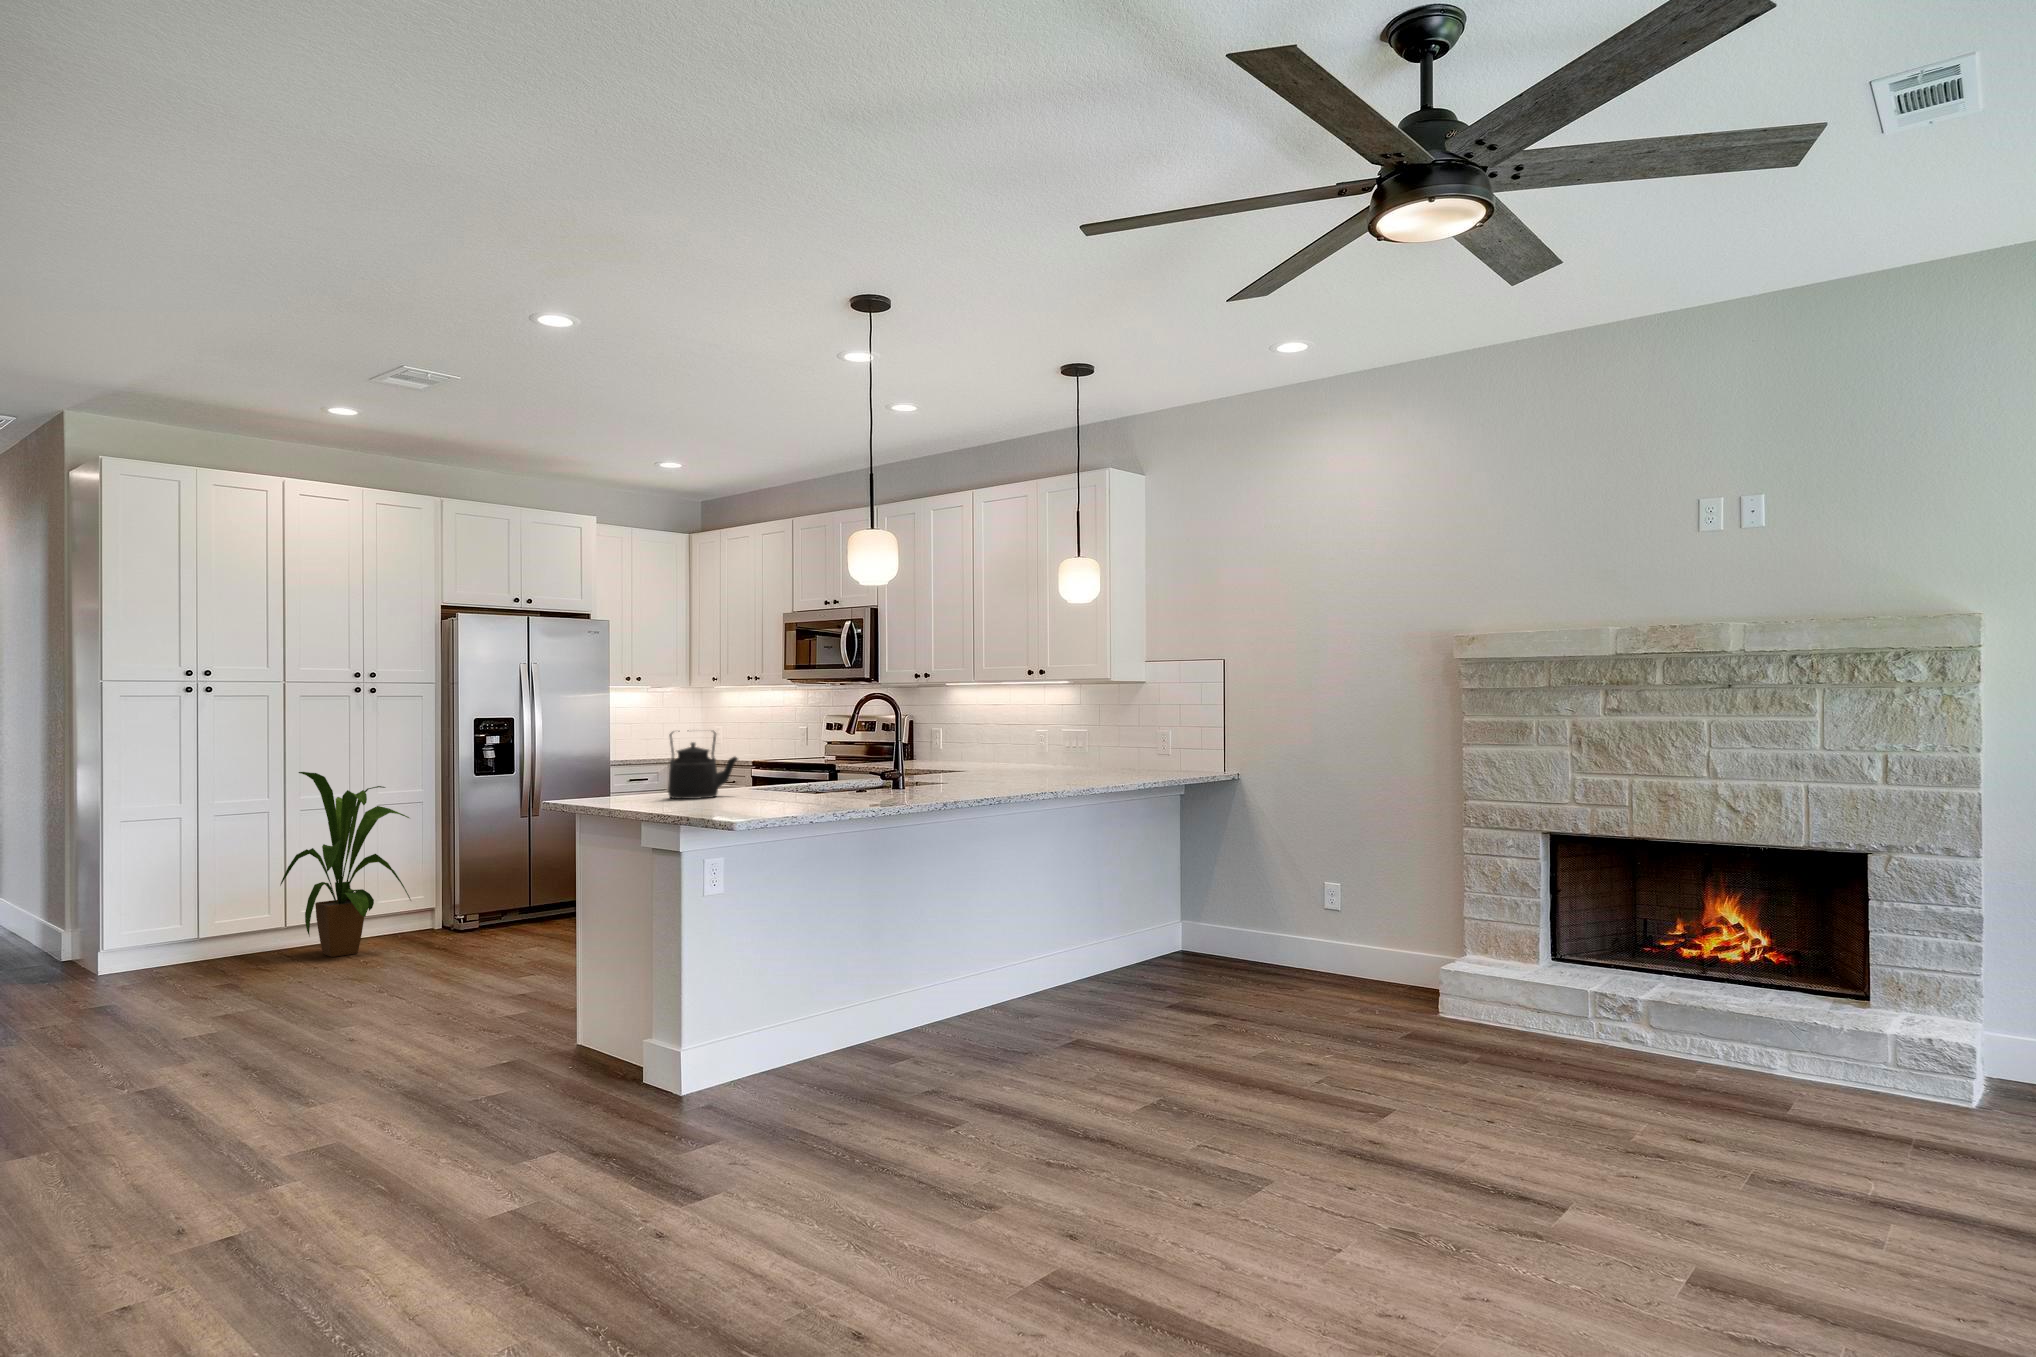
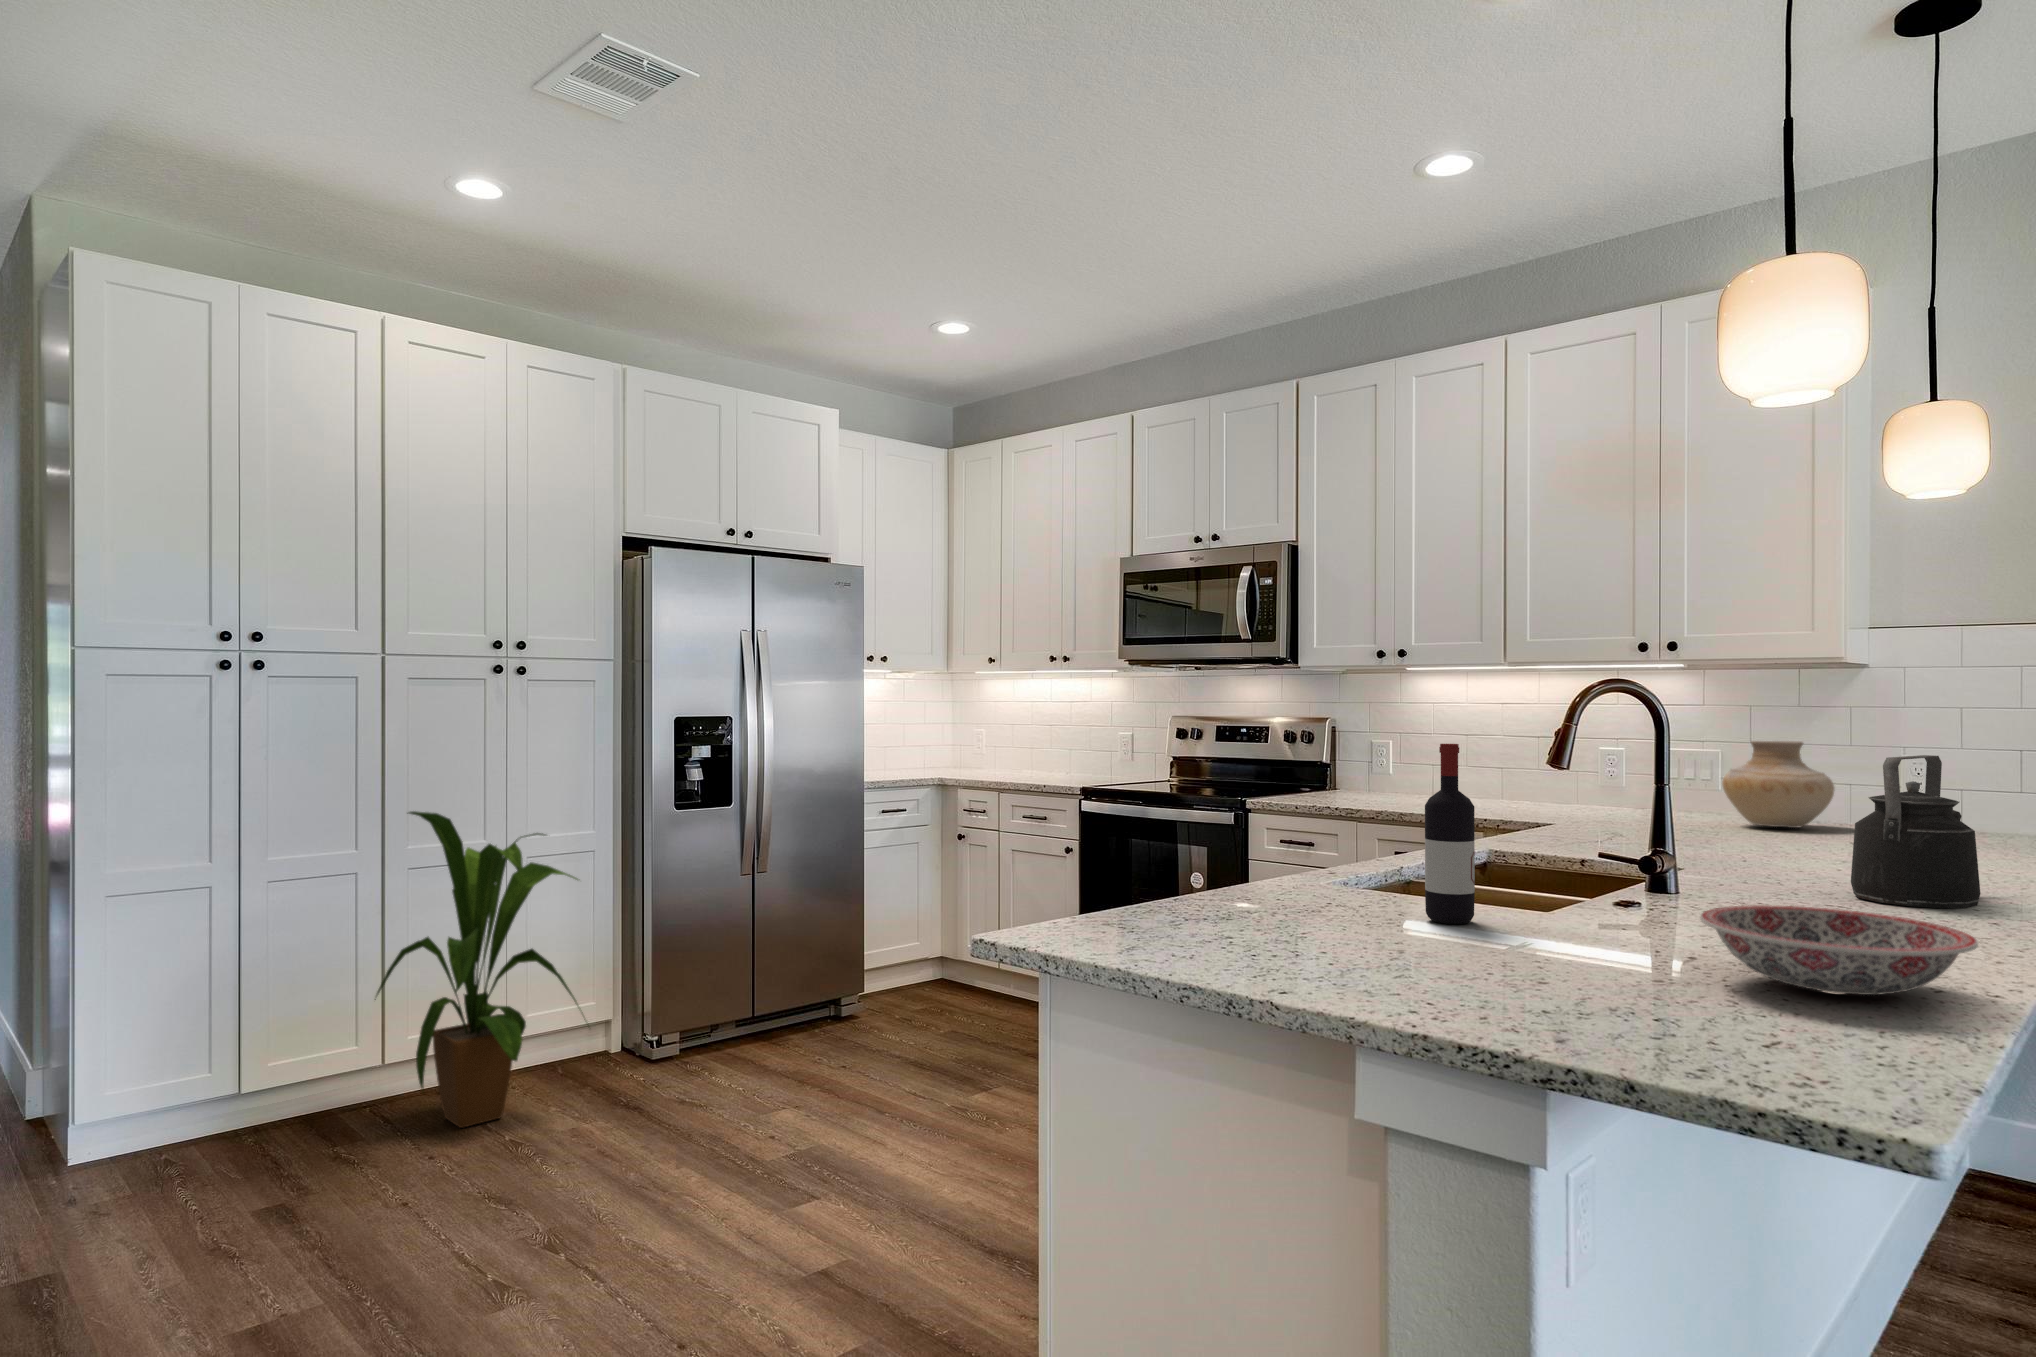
wine bottle: none [752,719,773,797] -> present [1425,744,1475,924]
vase: none [1072,723,1126,771] -> present [1722,741,1835,828]
kettle: present [668,731,738,799] -> present [1851,755,1980,908]
ceramic bowl: none [784,778,869,804] -> present [1700,905,1978,995]

